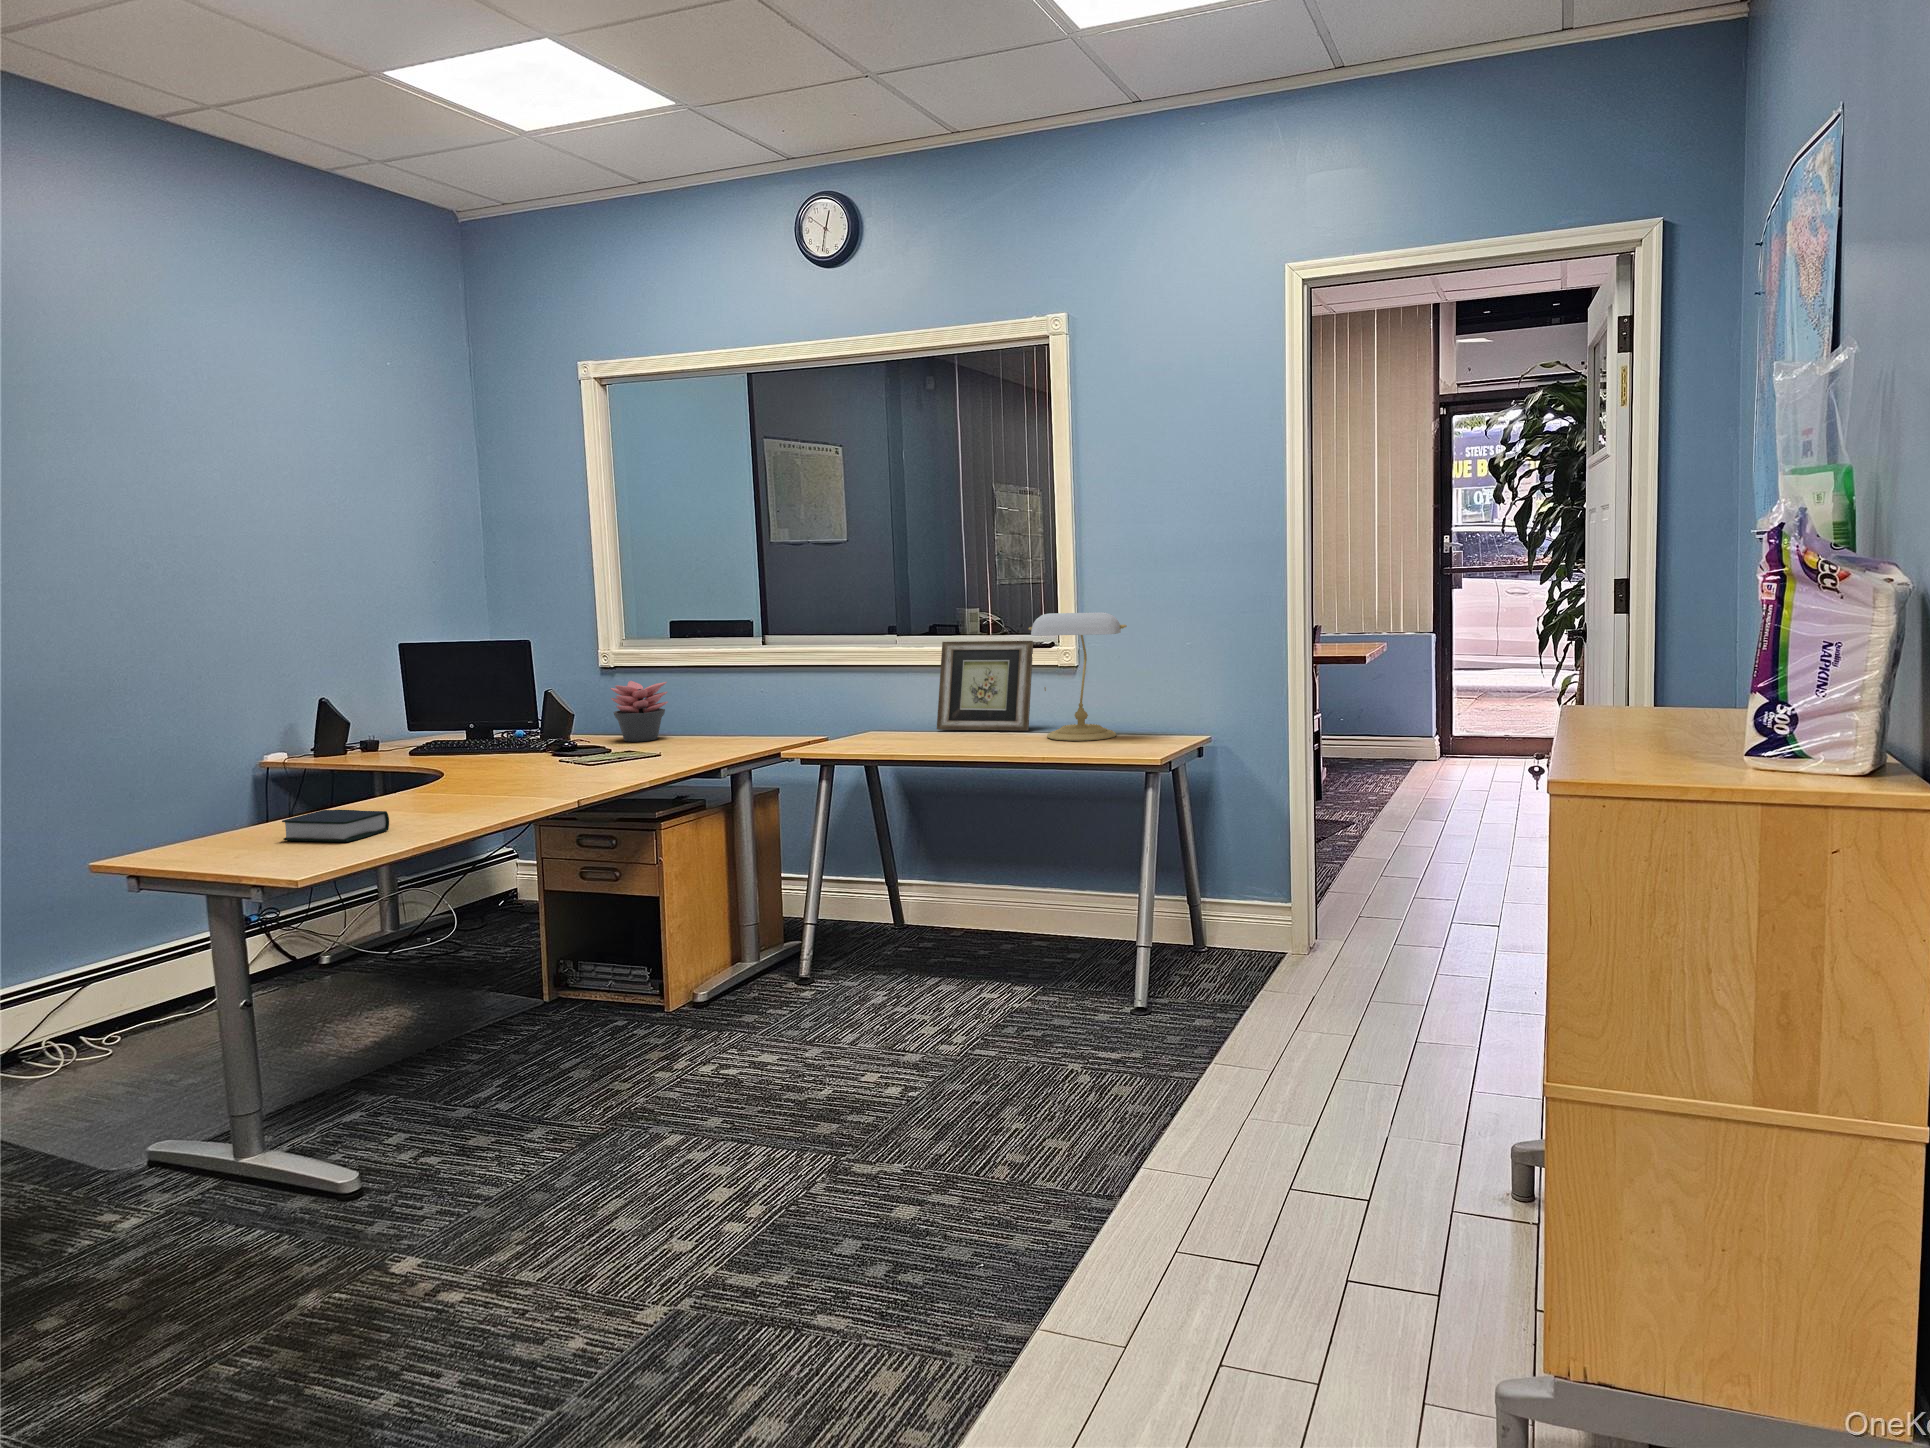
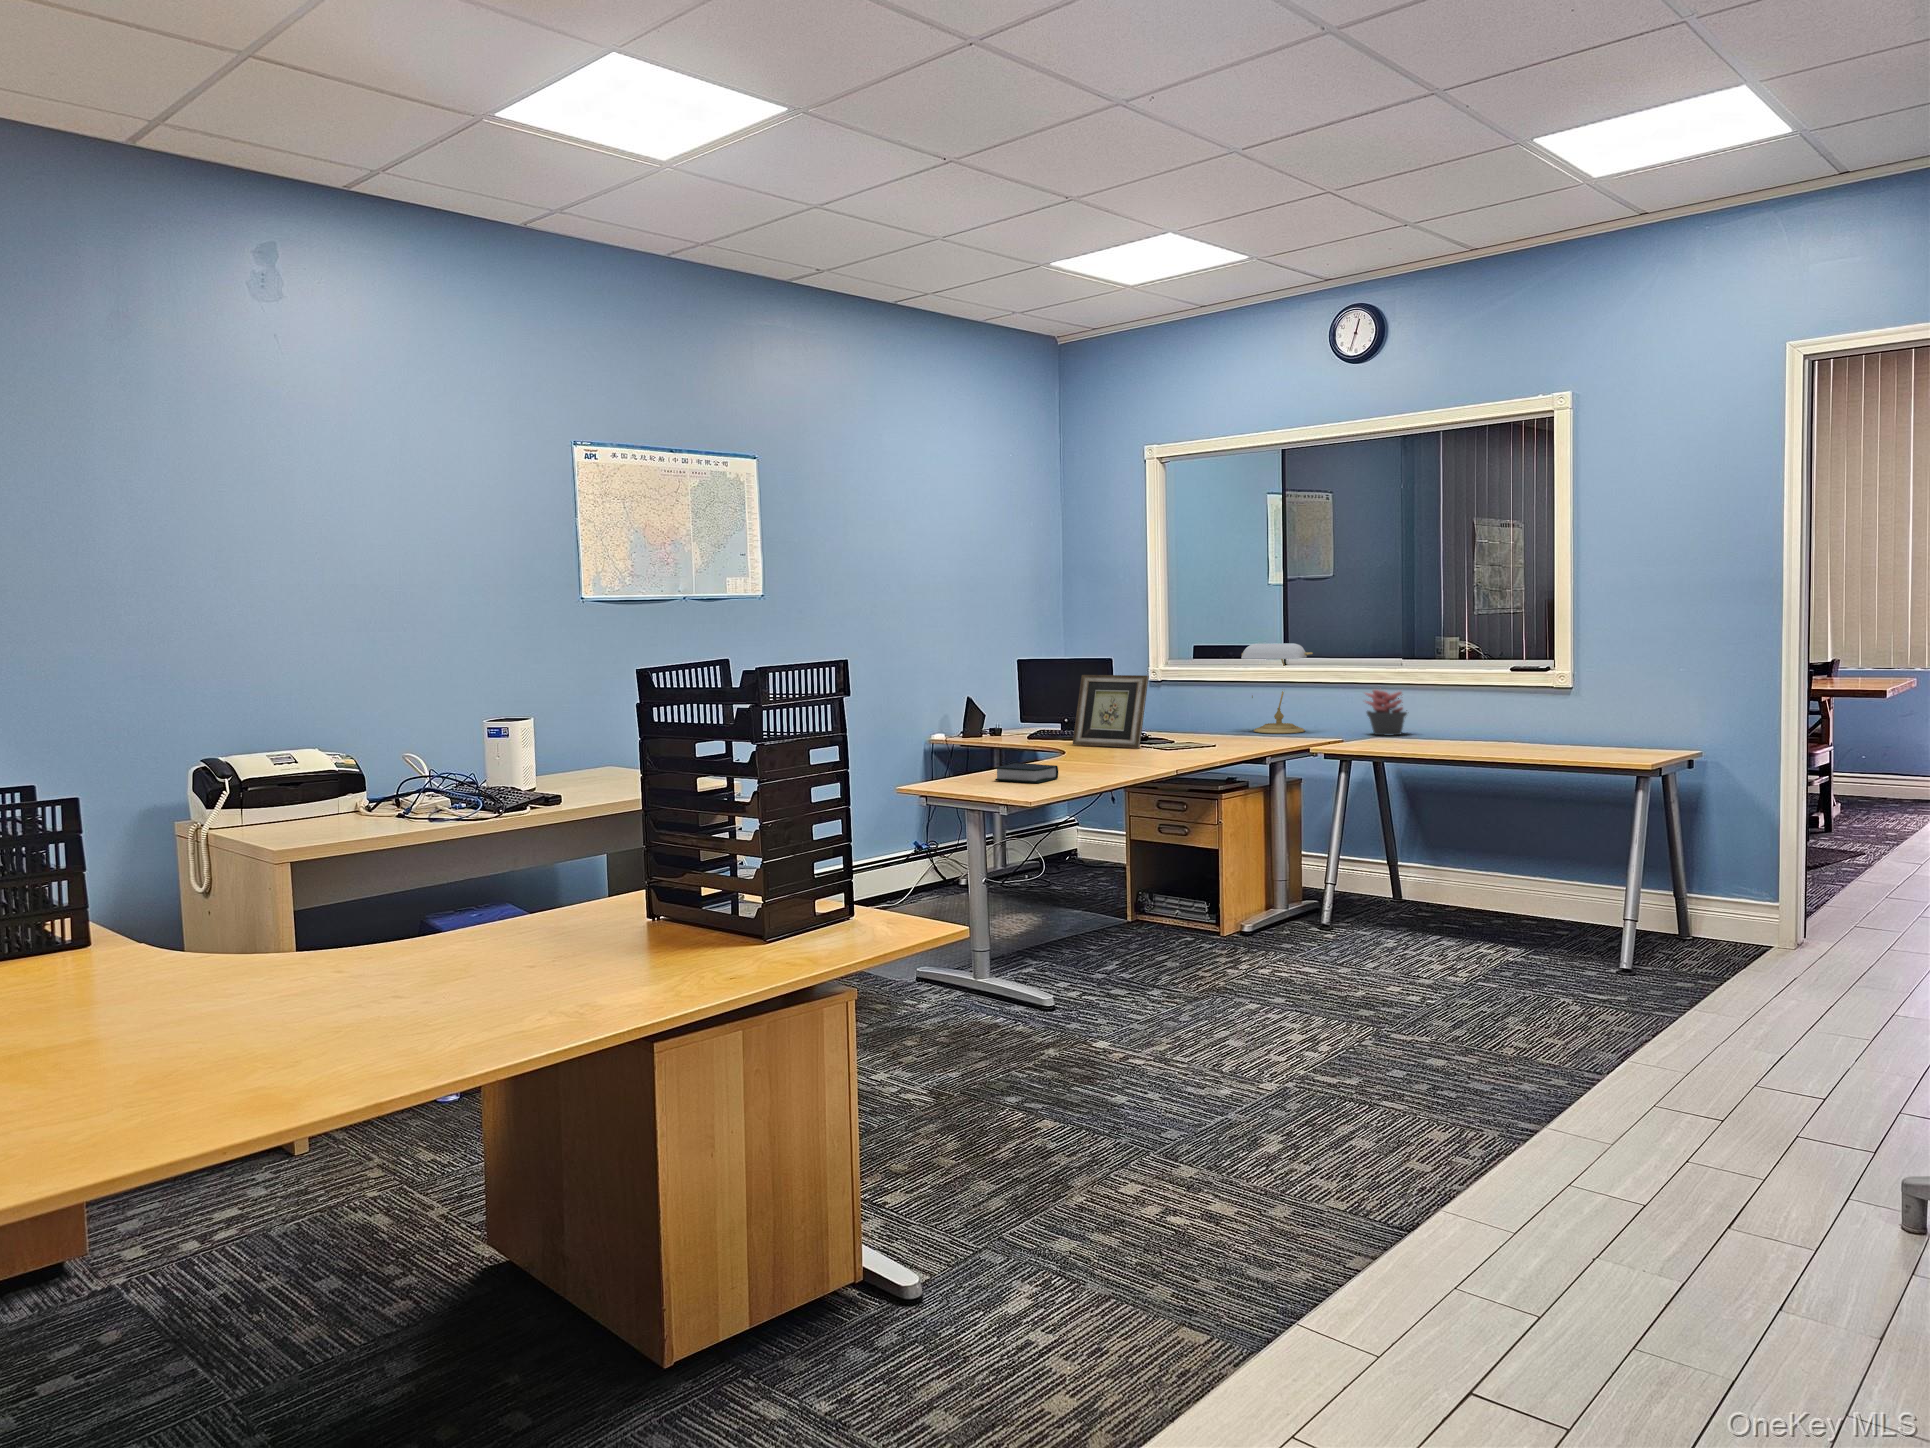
desk lamp: present [1029,612,1127,741] -> present [1241,643,1313,733]
picture frame: present [937,641,1033,731] -> present [1073,675,1149,748]
succulent plant: present [611,681,668,742] -> present [1365,688,1407,735]

